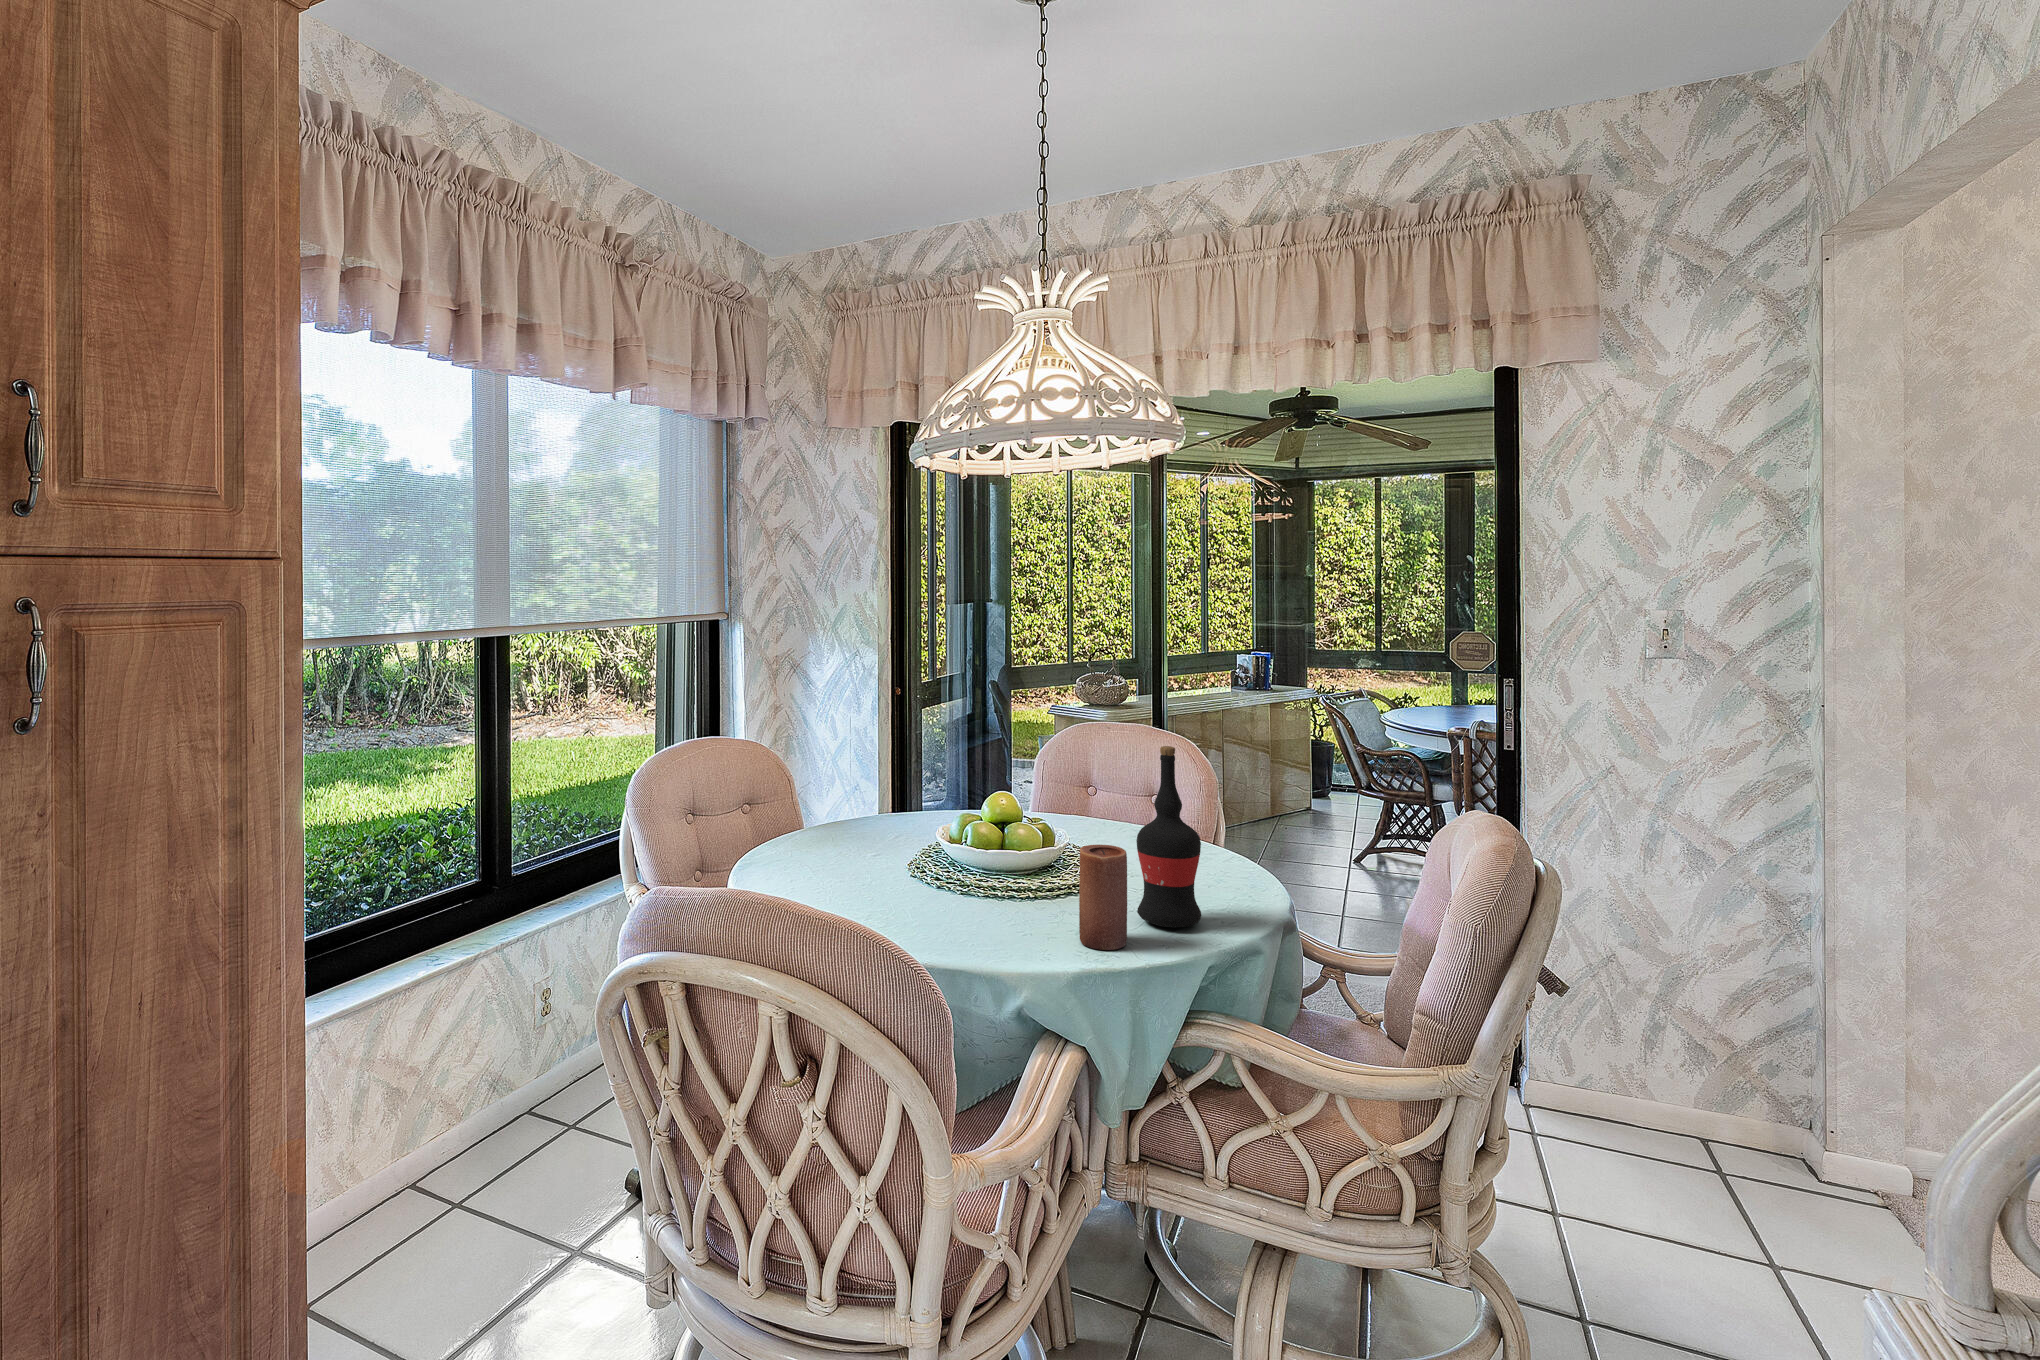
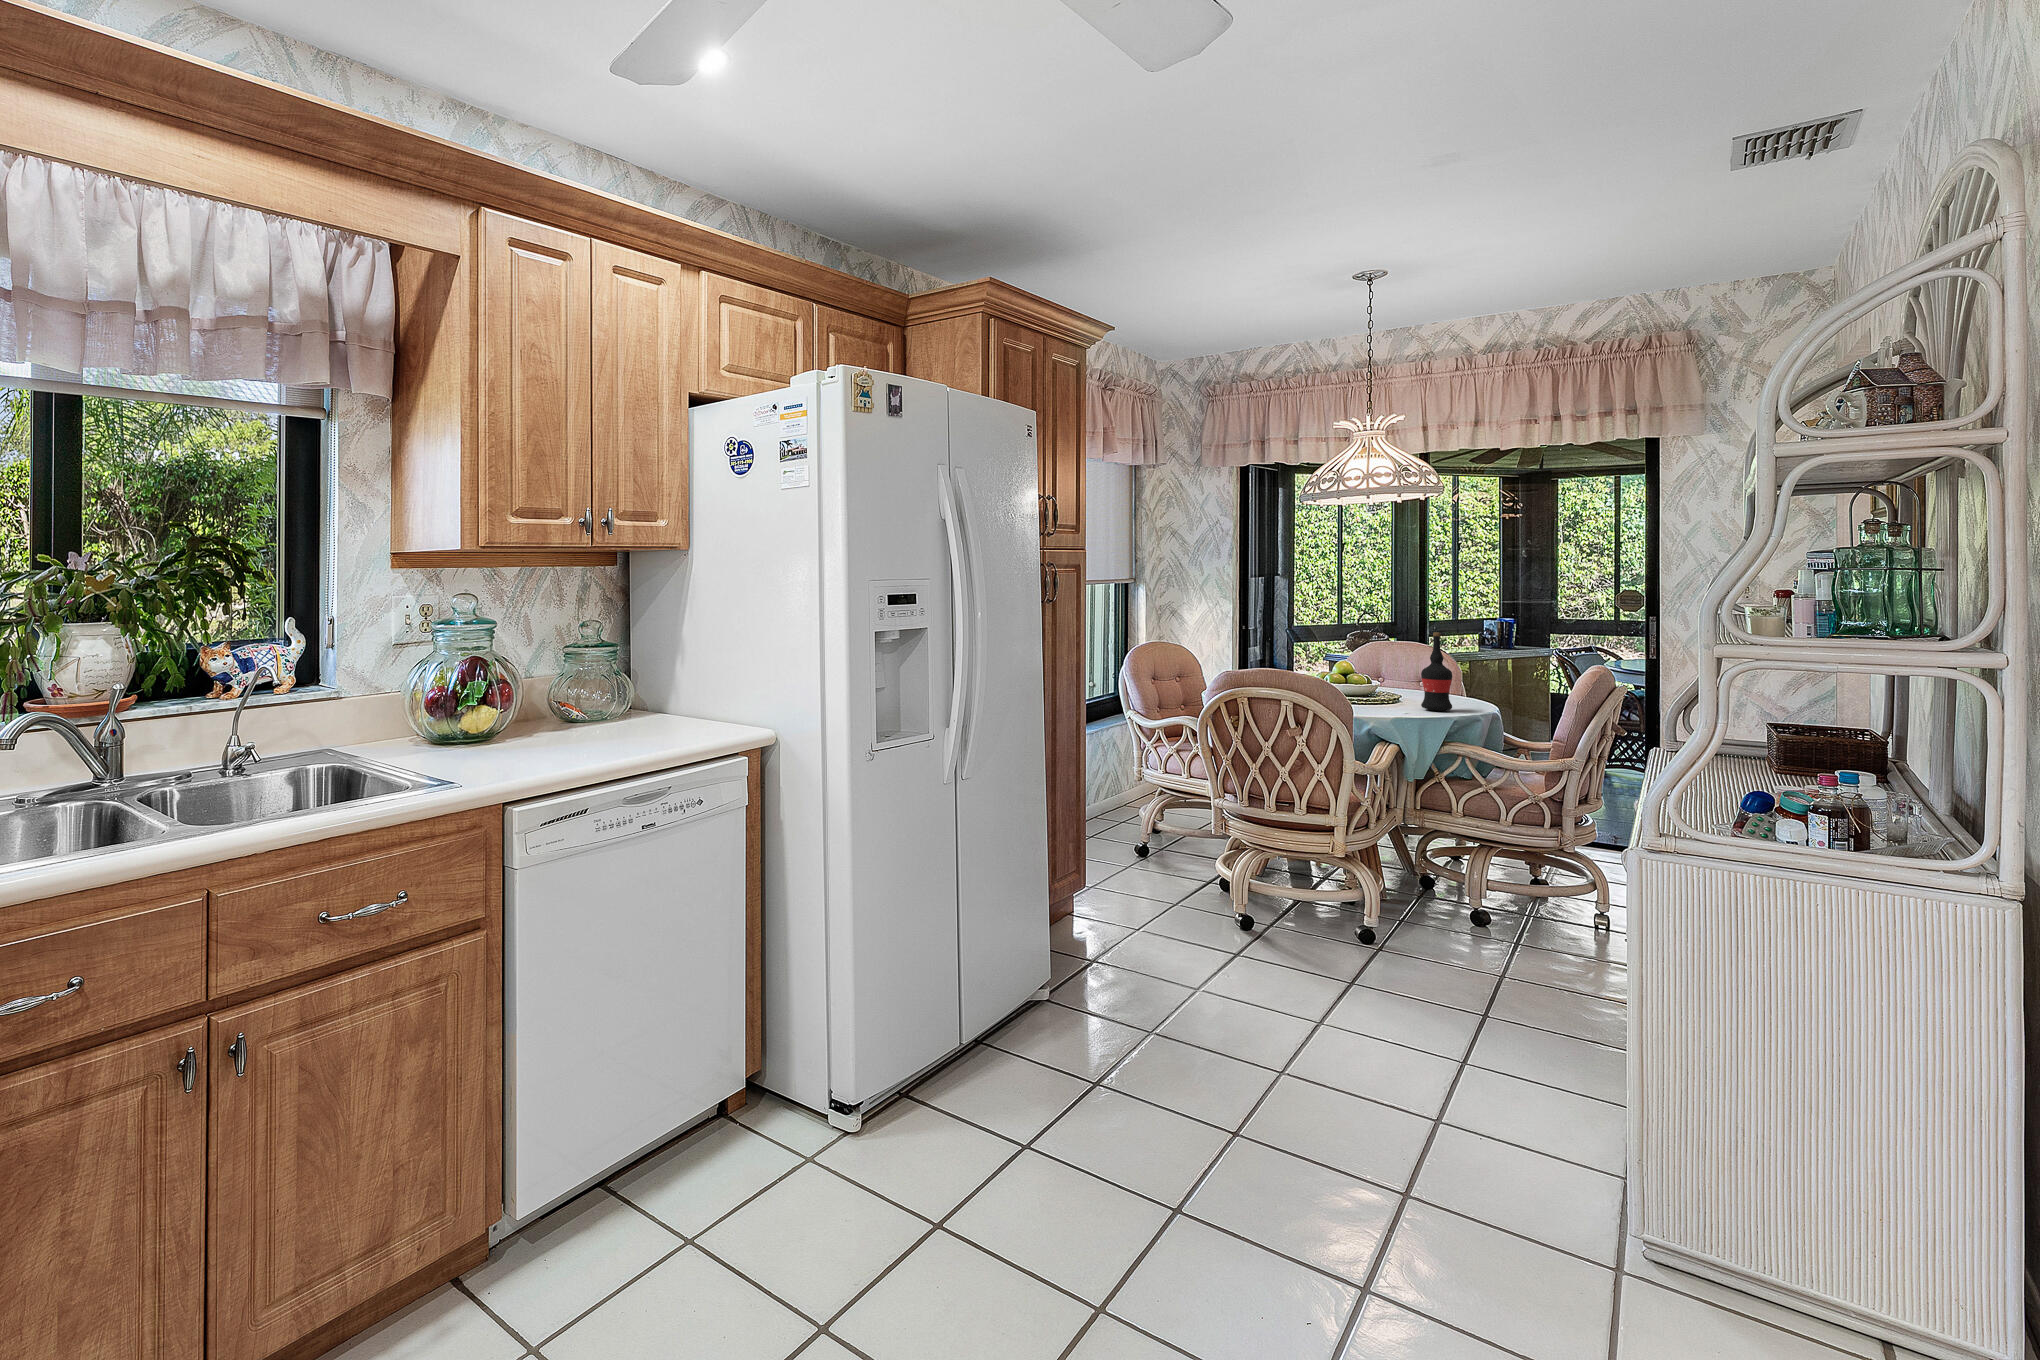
candle: present [1079,845,1127,950] -> none [1395,672,1418,714]

